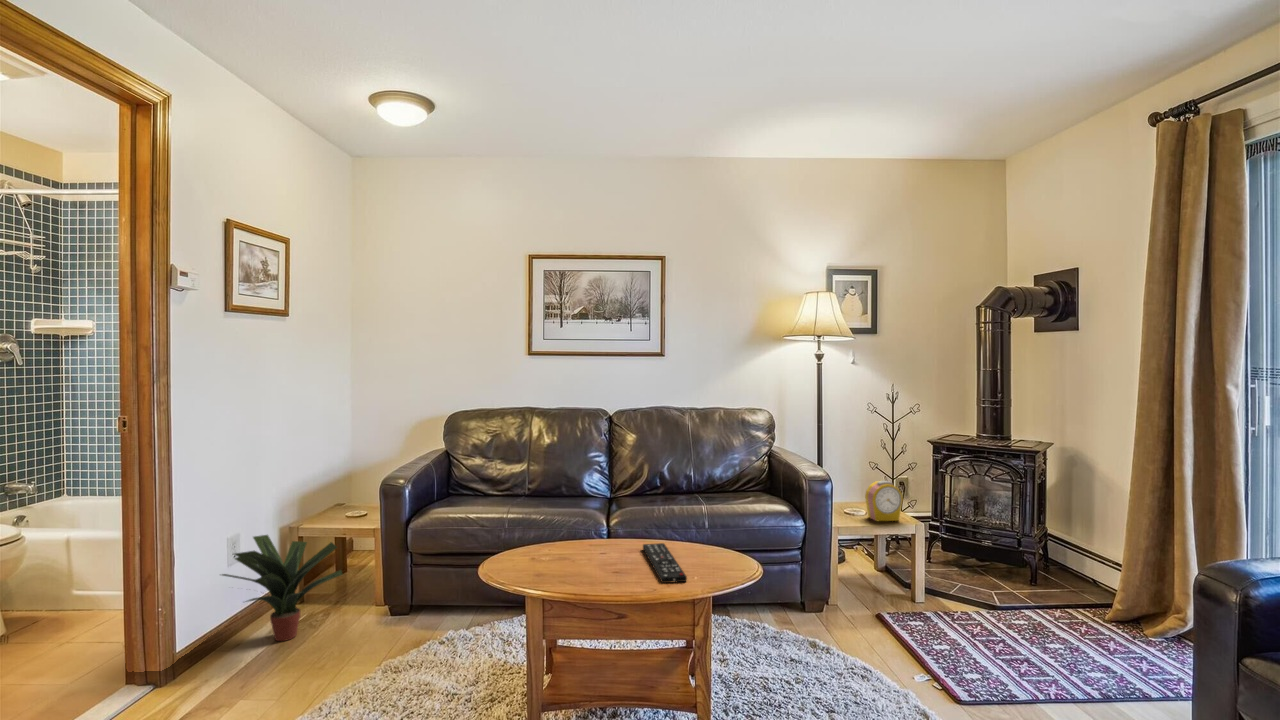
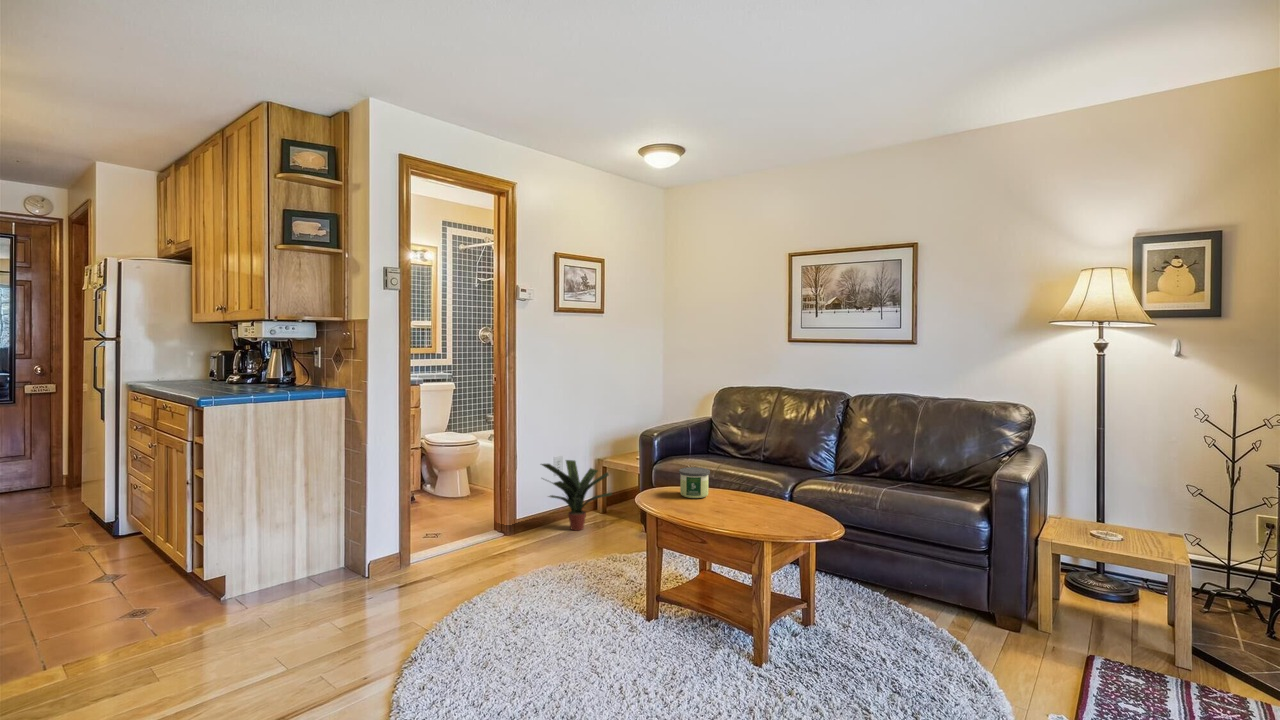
alarm clock: present [865,481,903,521] -> none [1108,497,1158,550]
candle: none [544,520,583,563] -> present [679,467,710,498]
remote control: present [643,543,687,583] -> none [735,499,782,524]

